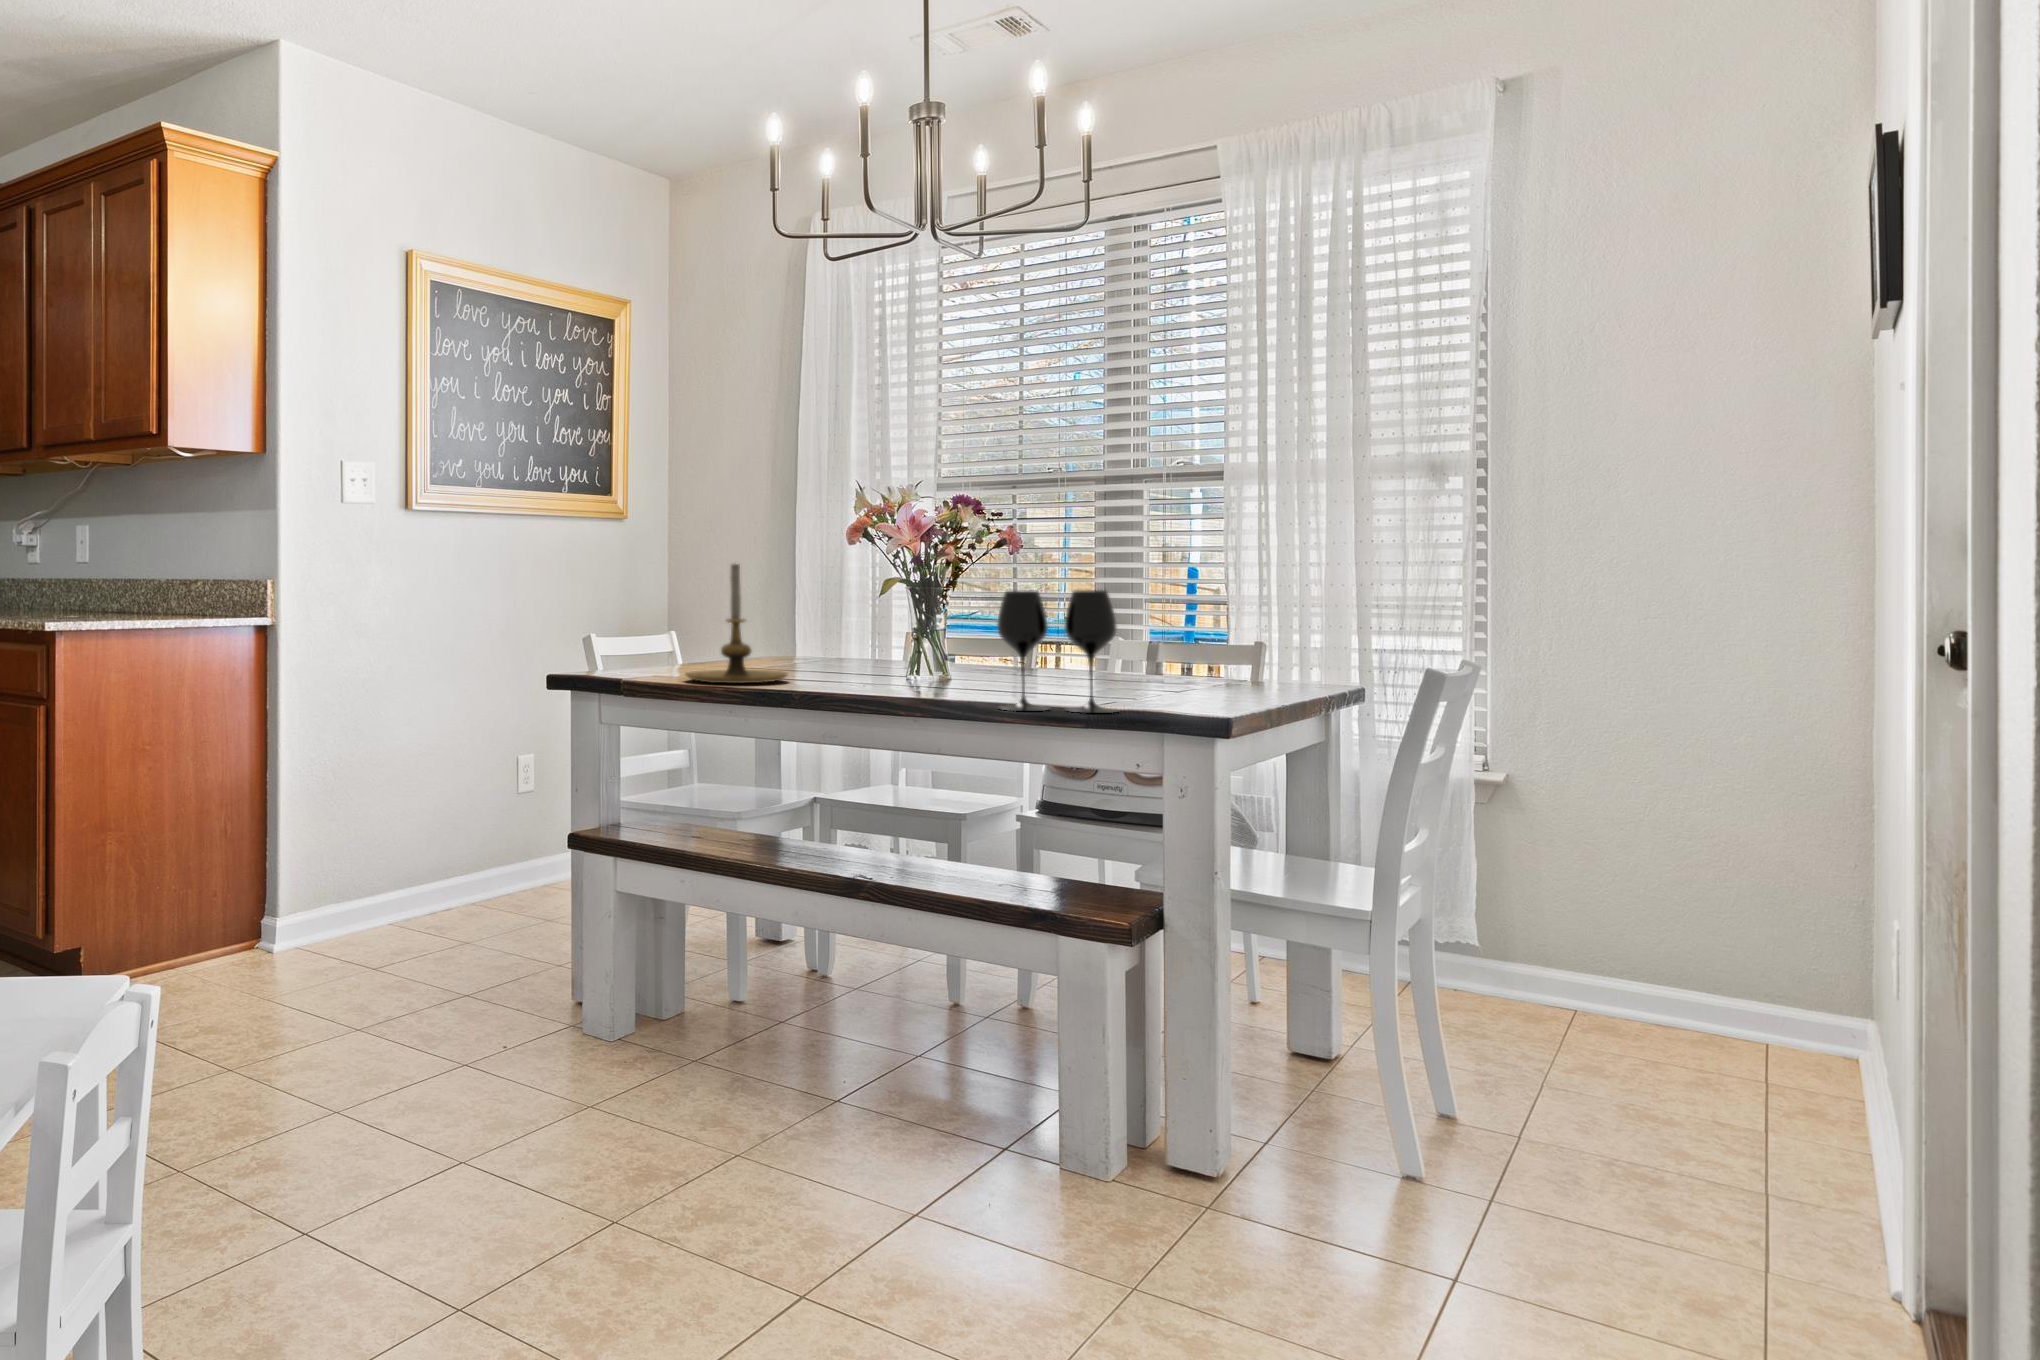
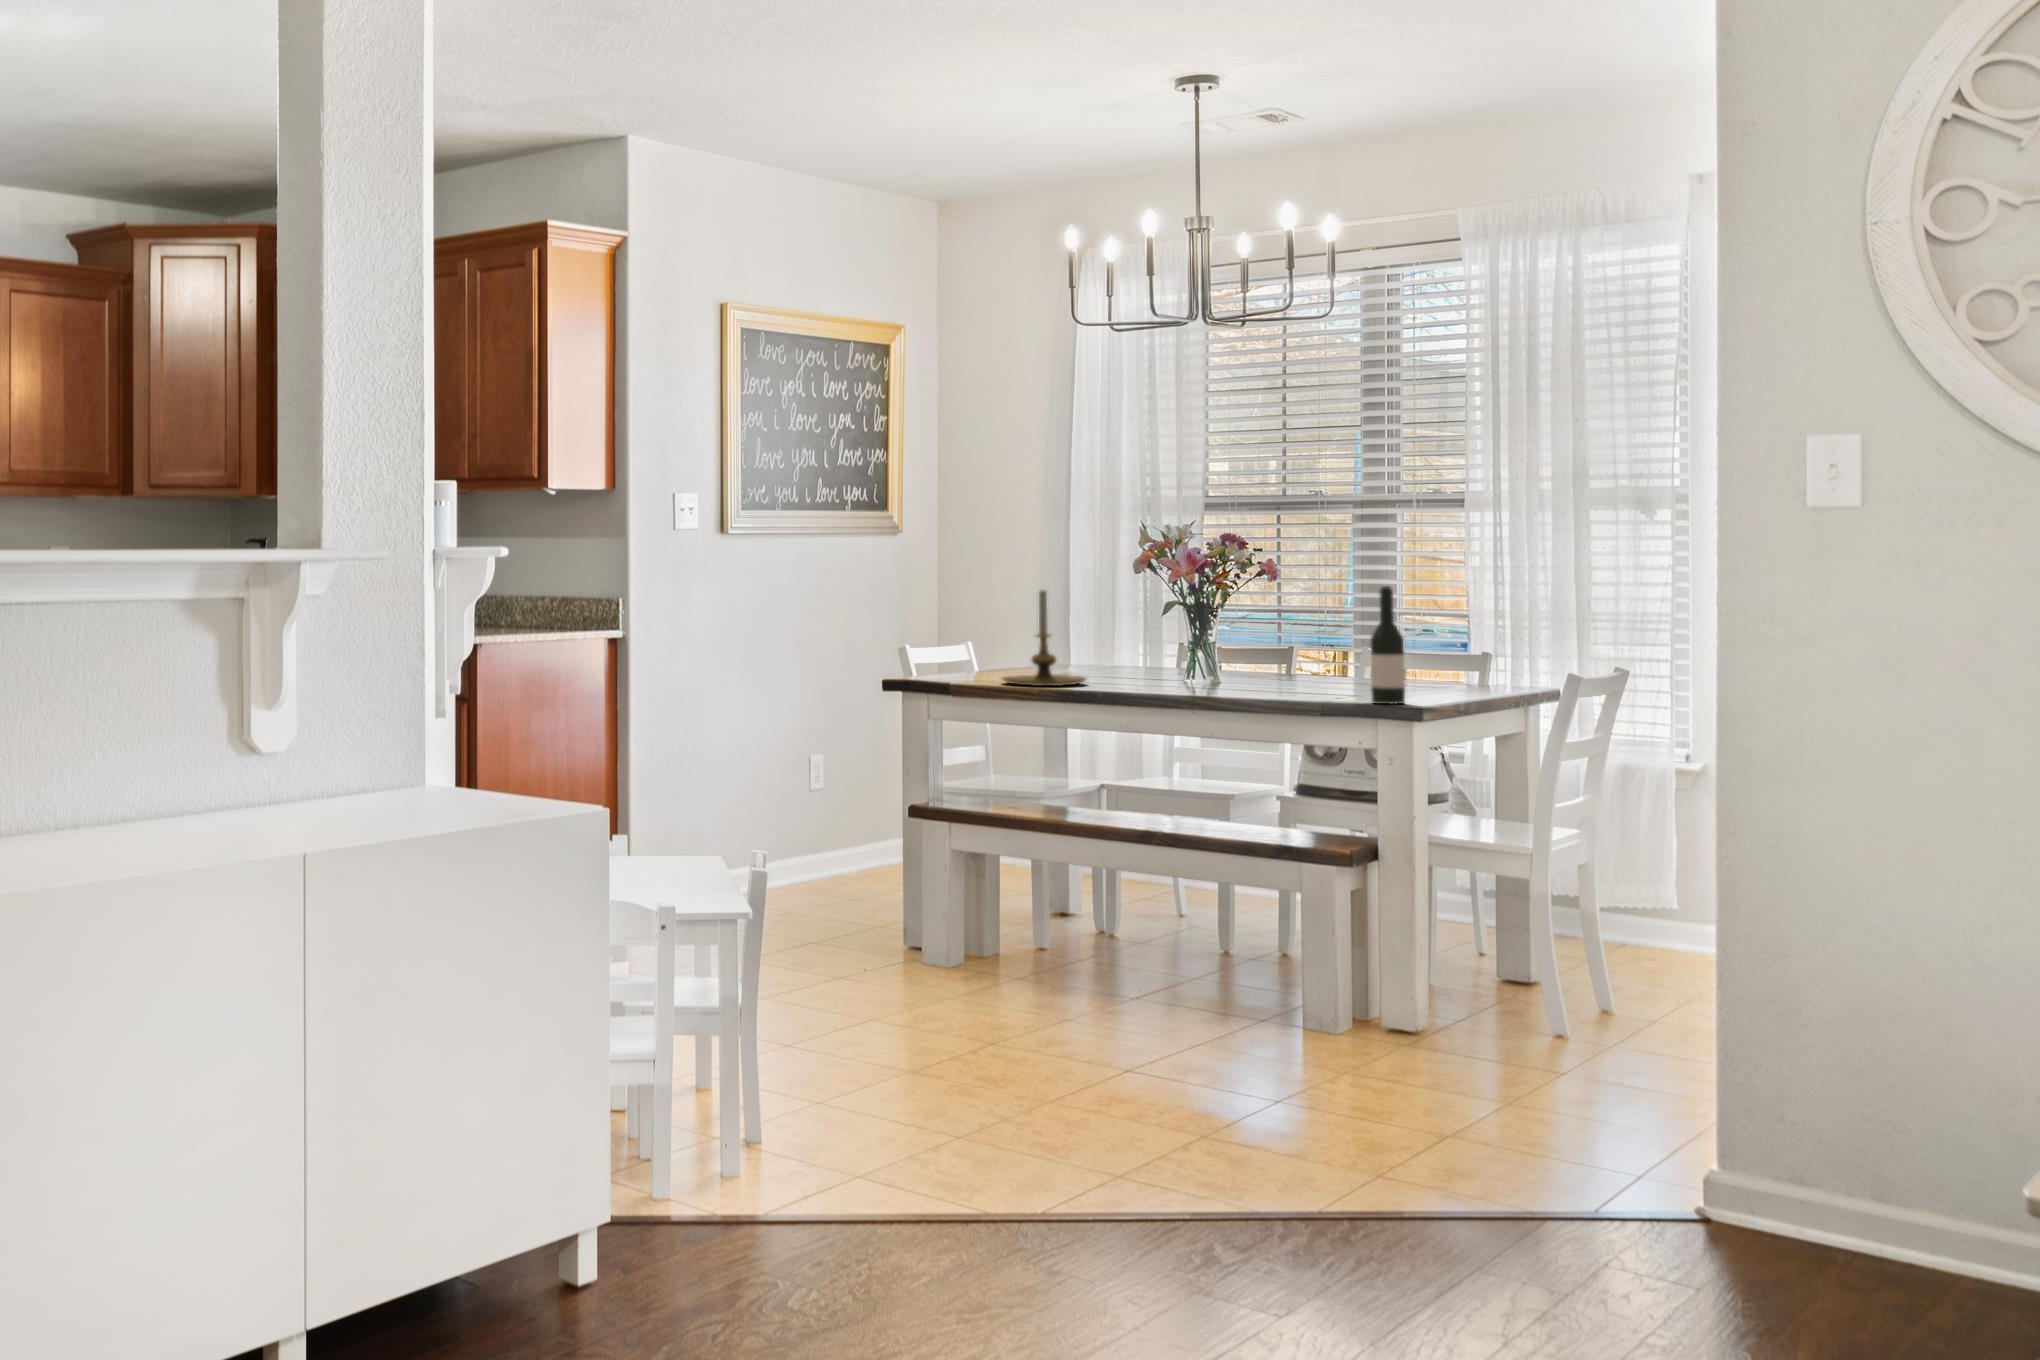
wine bottle: none [1150,547,1198,711] -> present [1371,586,1405,704]
wine glass: present [997,590,1117,713] -> none [1256,617,1346,705]

